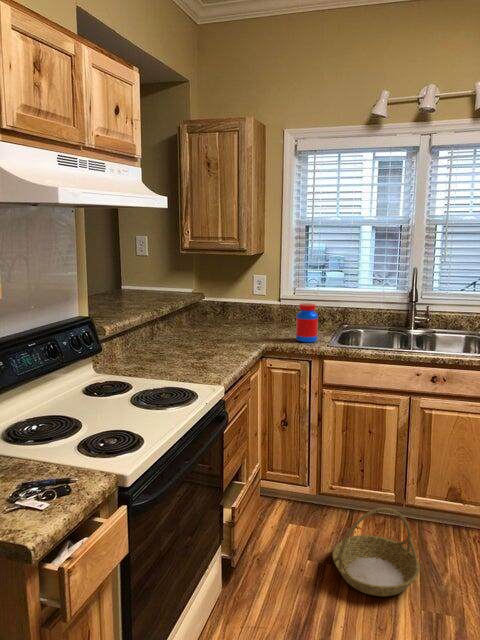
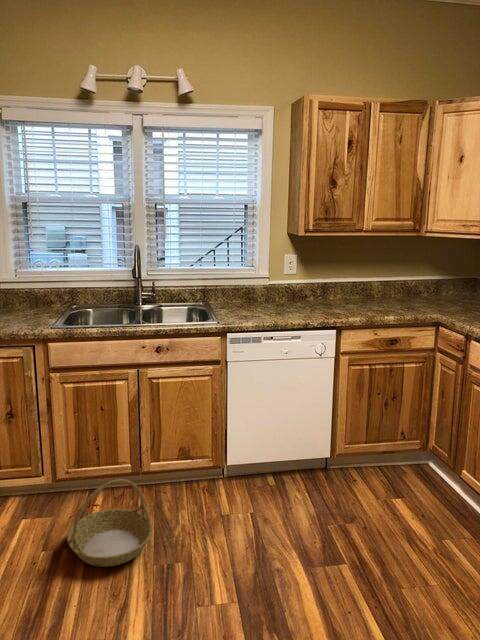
jar: present [296,303,318,342] -> none [14,285,40,326]

